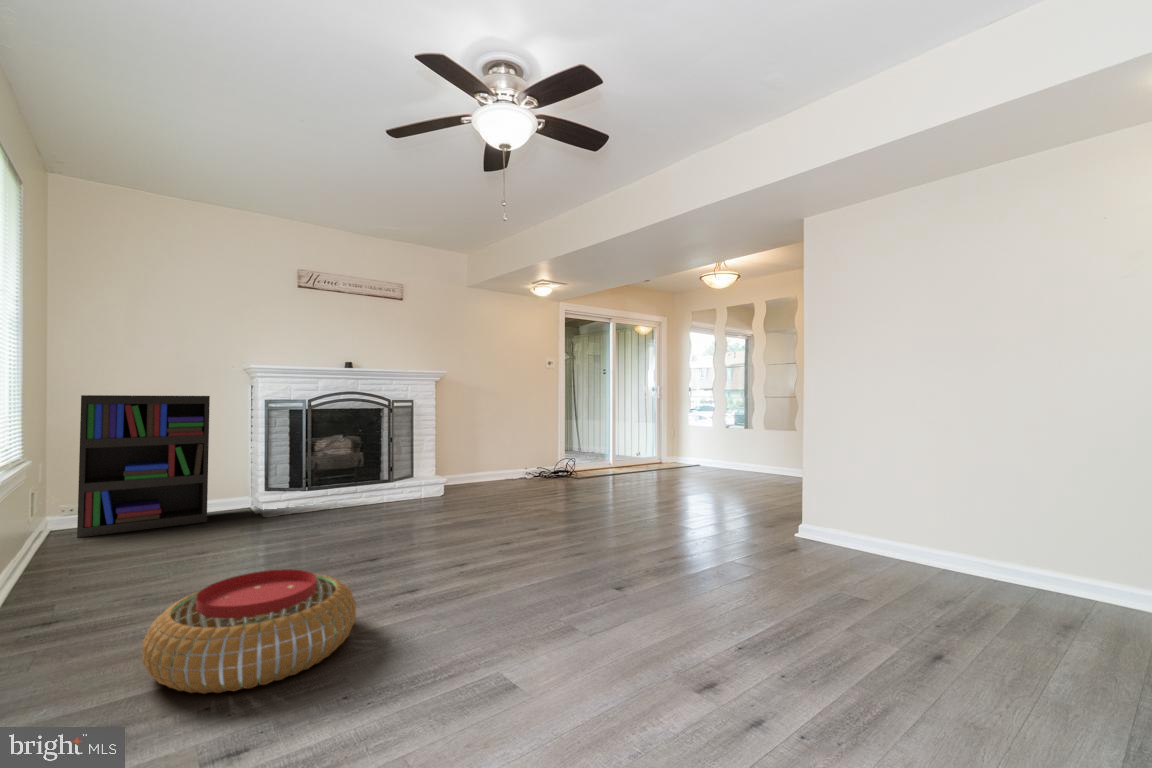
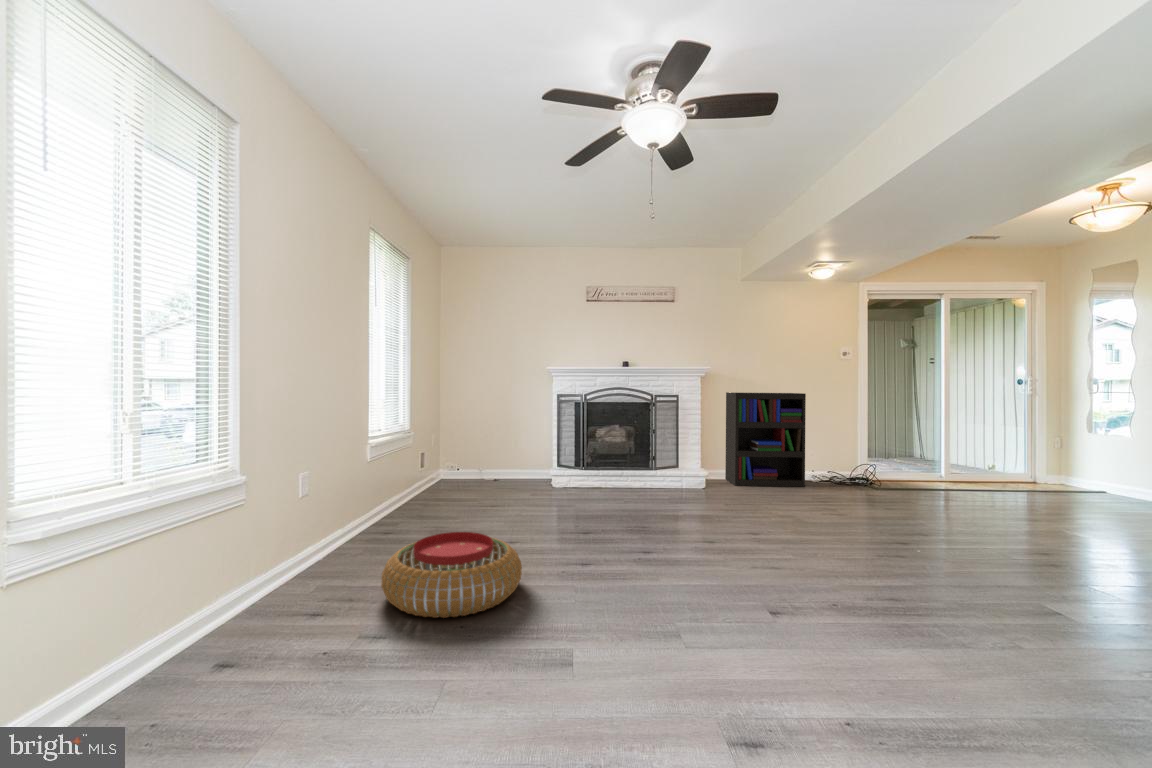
bookshelf: present [77,395,210,538] -> present [725,392,806,486]

